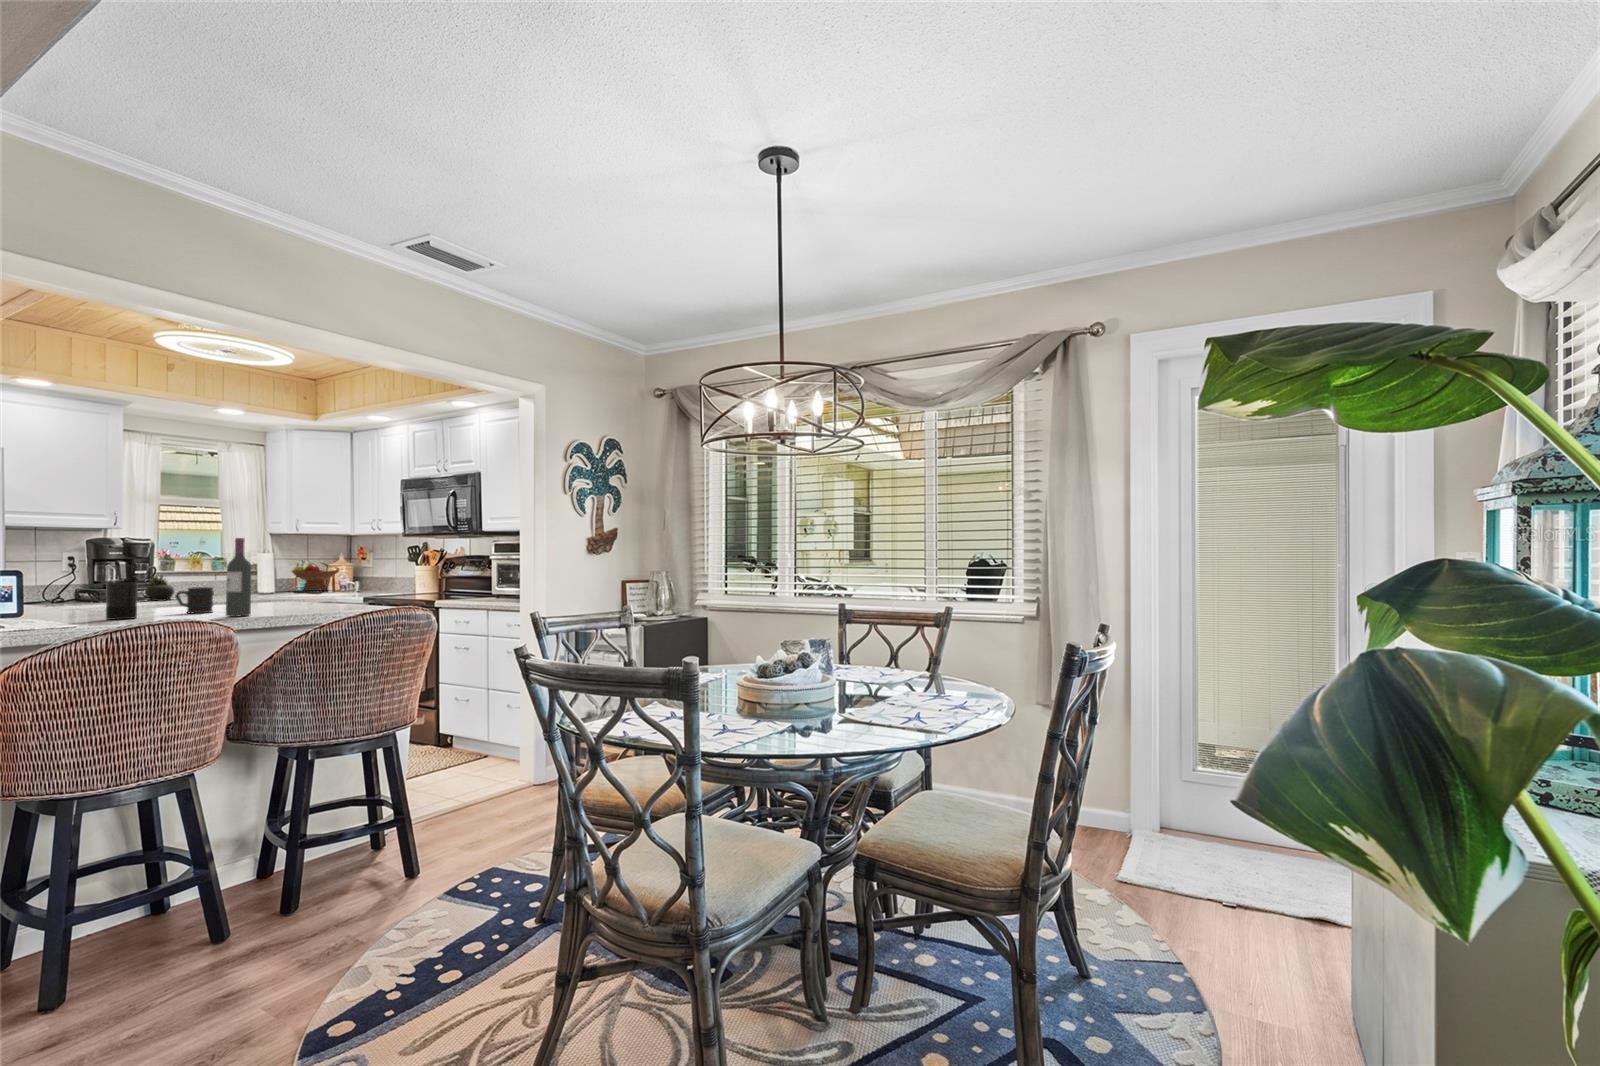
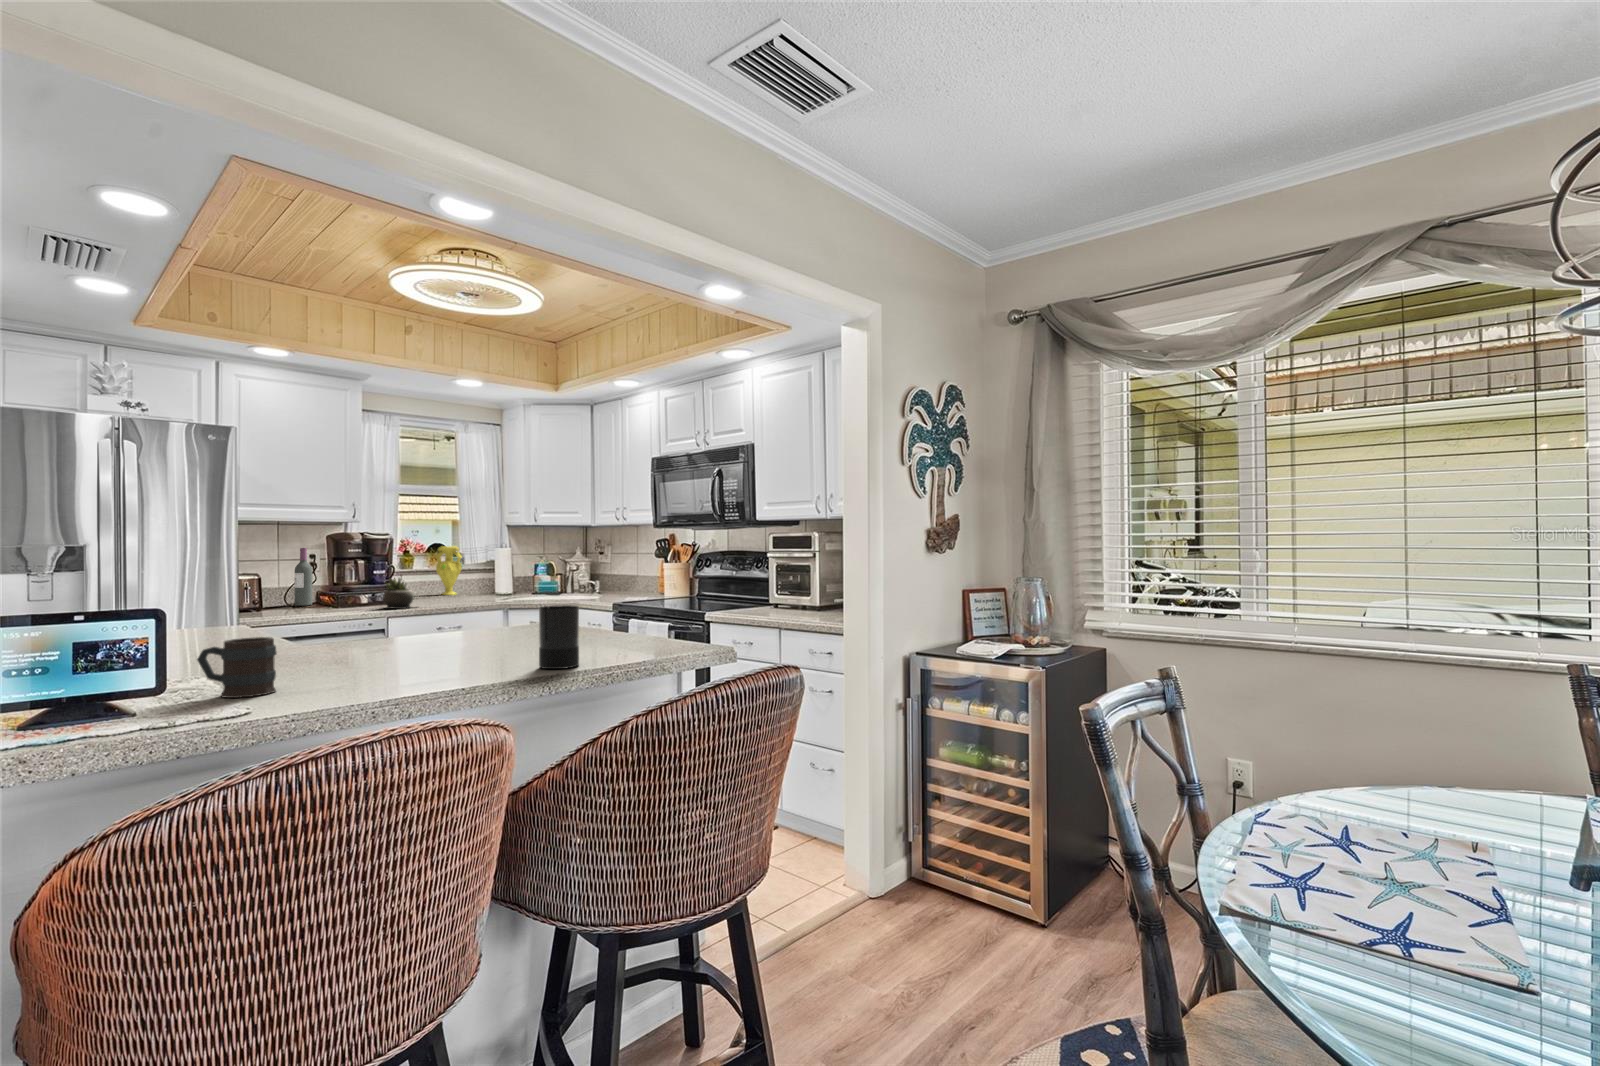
wine bottle: present [226,538,251,617] -> present [294,548,312,606]
vase: none [196,552,223,594] -> present [436,546,462,595]
fruit bowl: present [292,564,338,591] -> none [531,558,581,590]
candle: present [106,582,137,620] -> present [539,605,579,669]
mug: present [176,587,214,613] -> present [197,637,277,698]

